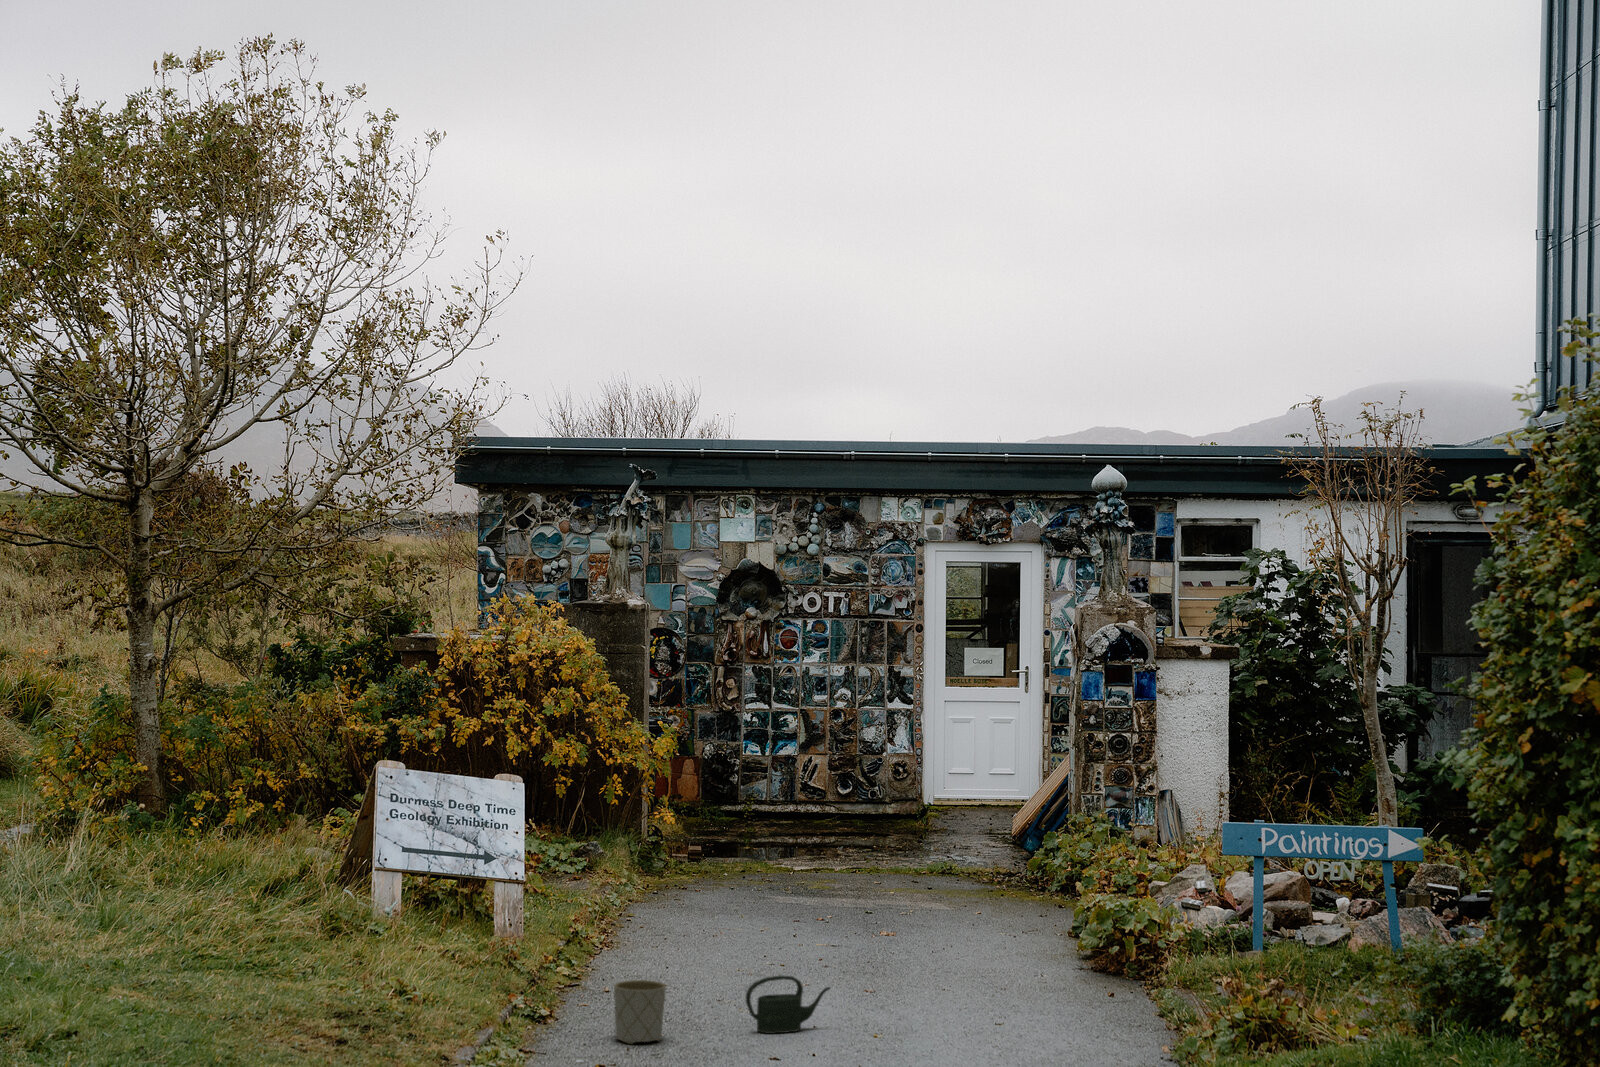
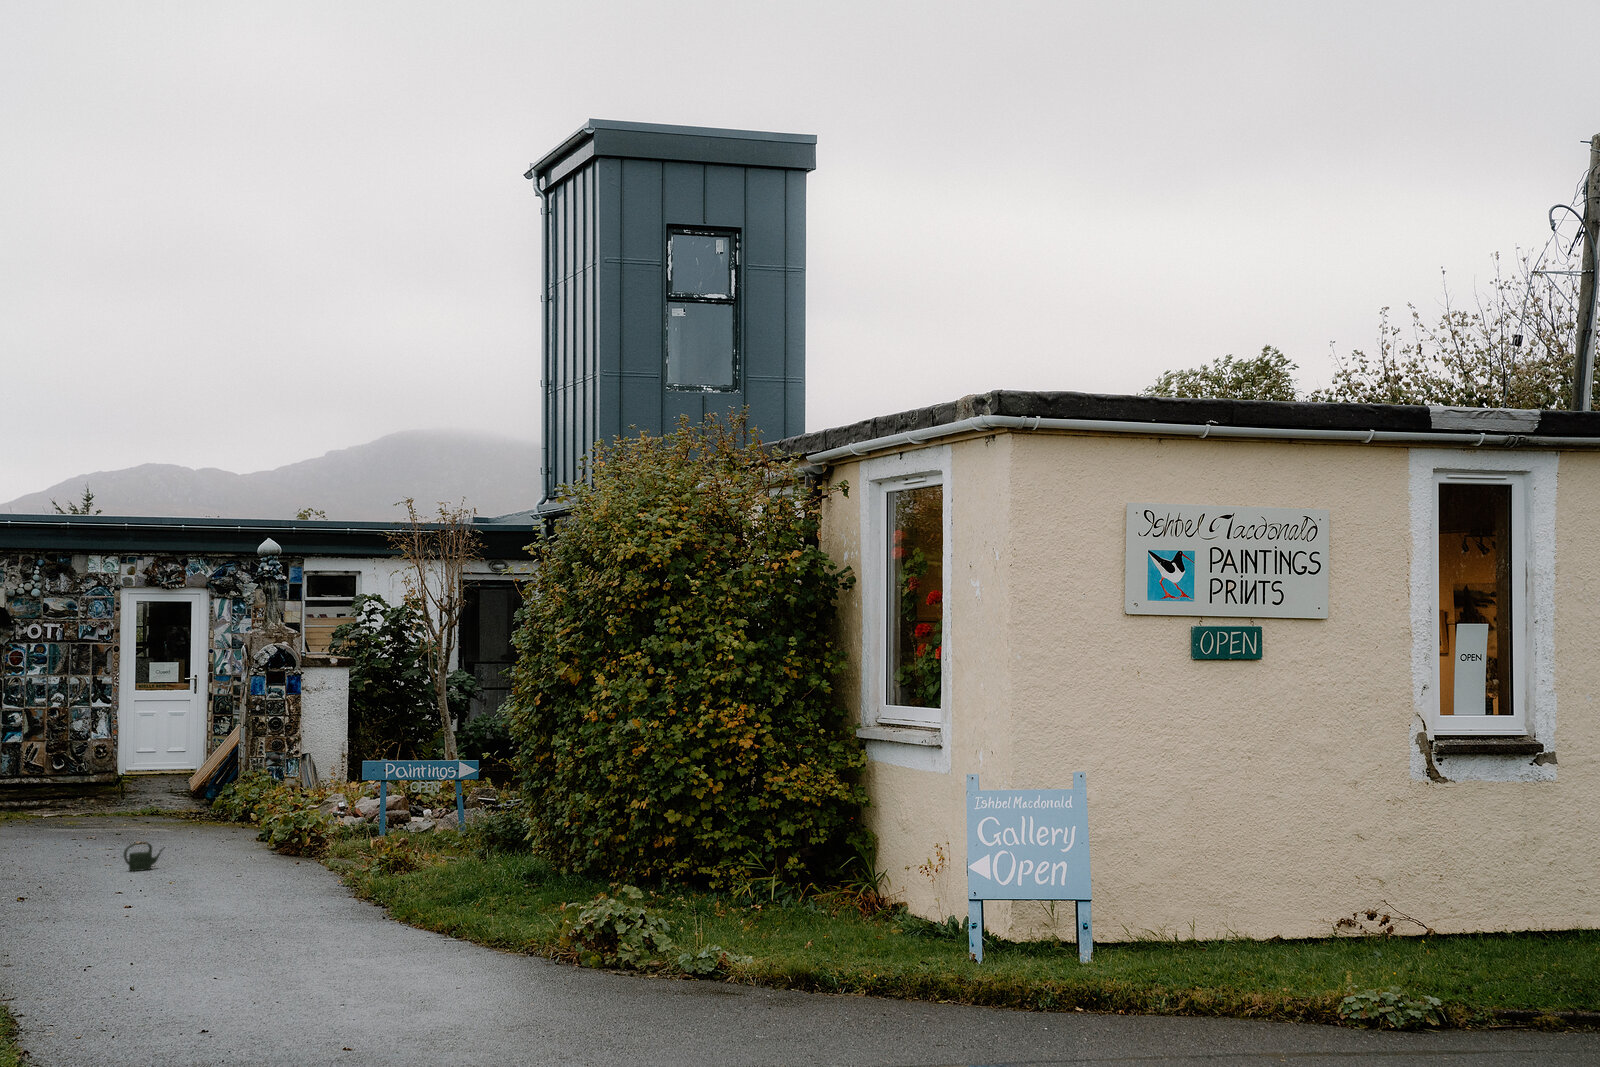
planter: present [614,980,666,1044] -> none [58,849,86,879]

